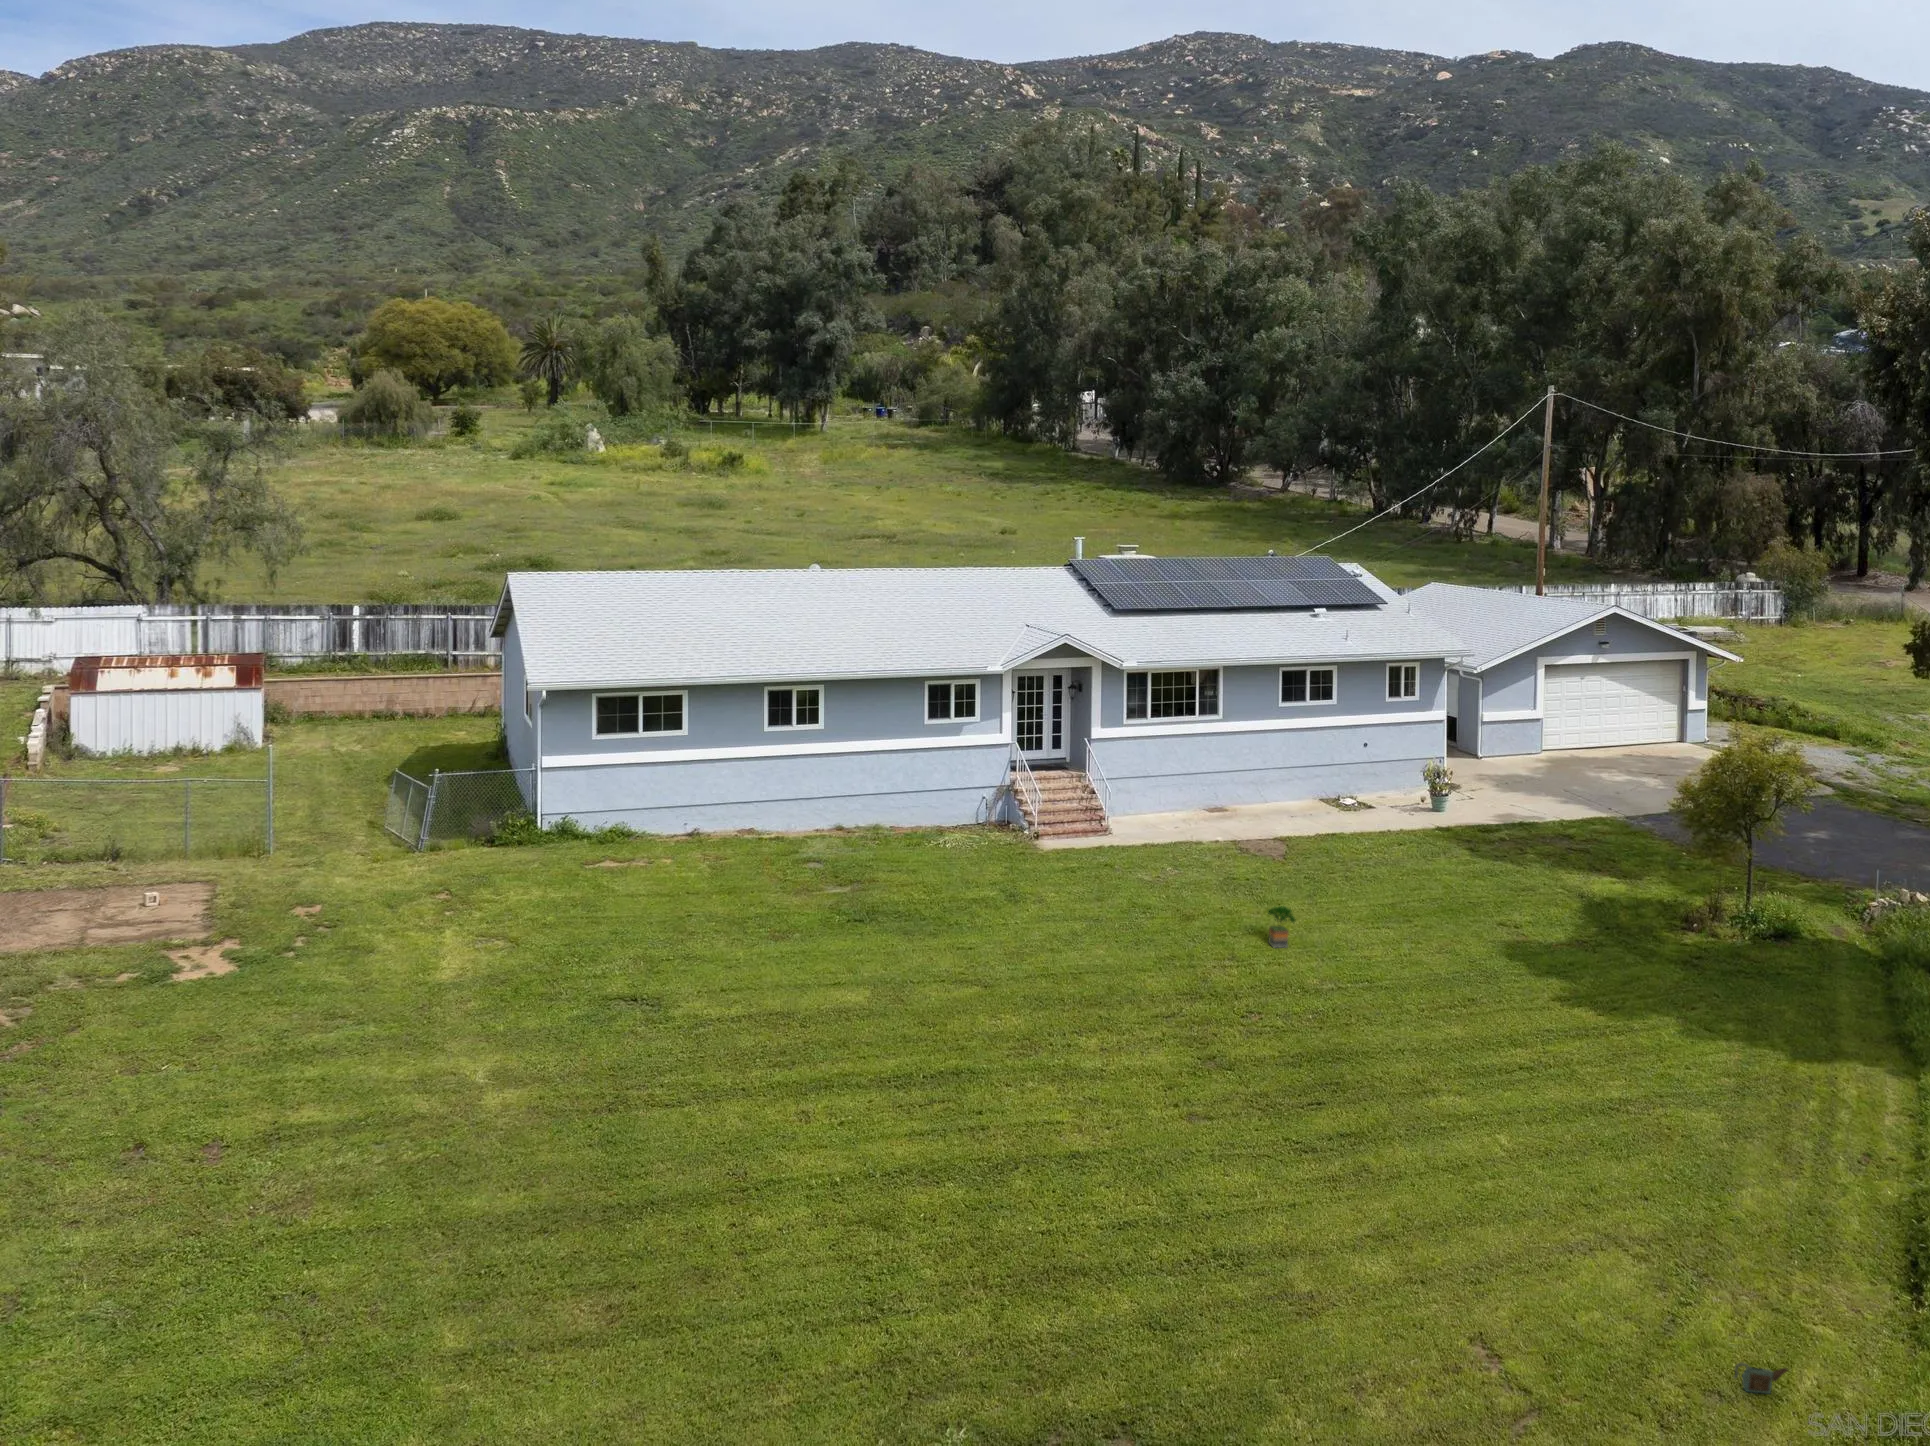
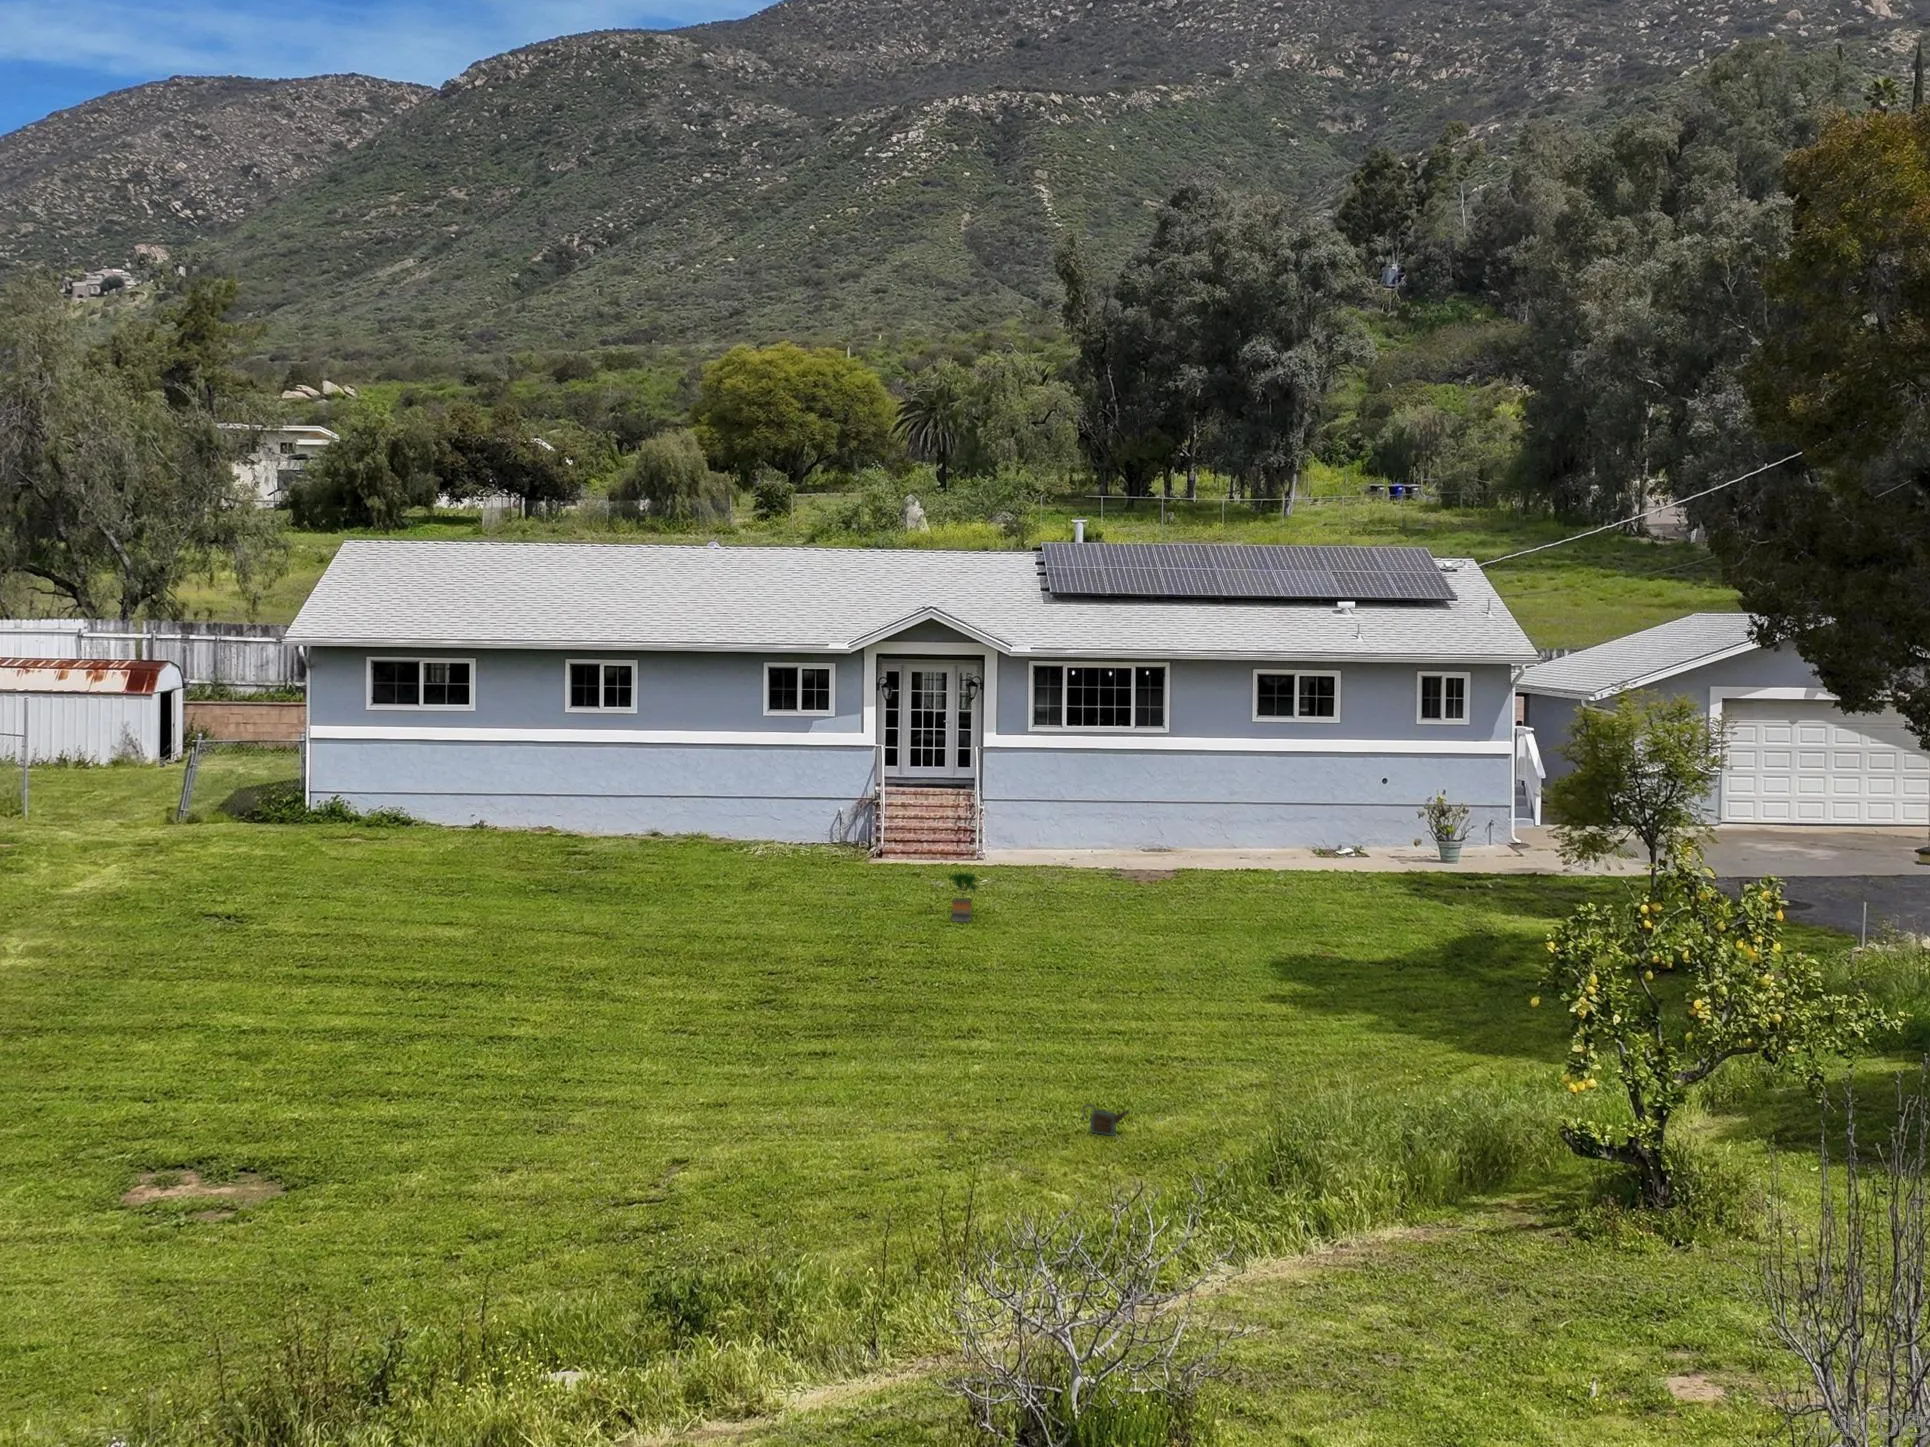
watering can: present [1734,1363,1788,1394] -> present [1082,1104,1129,1136]

